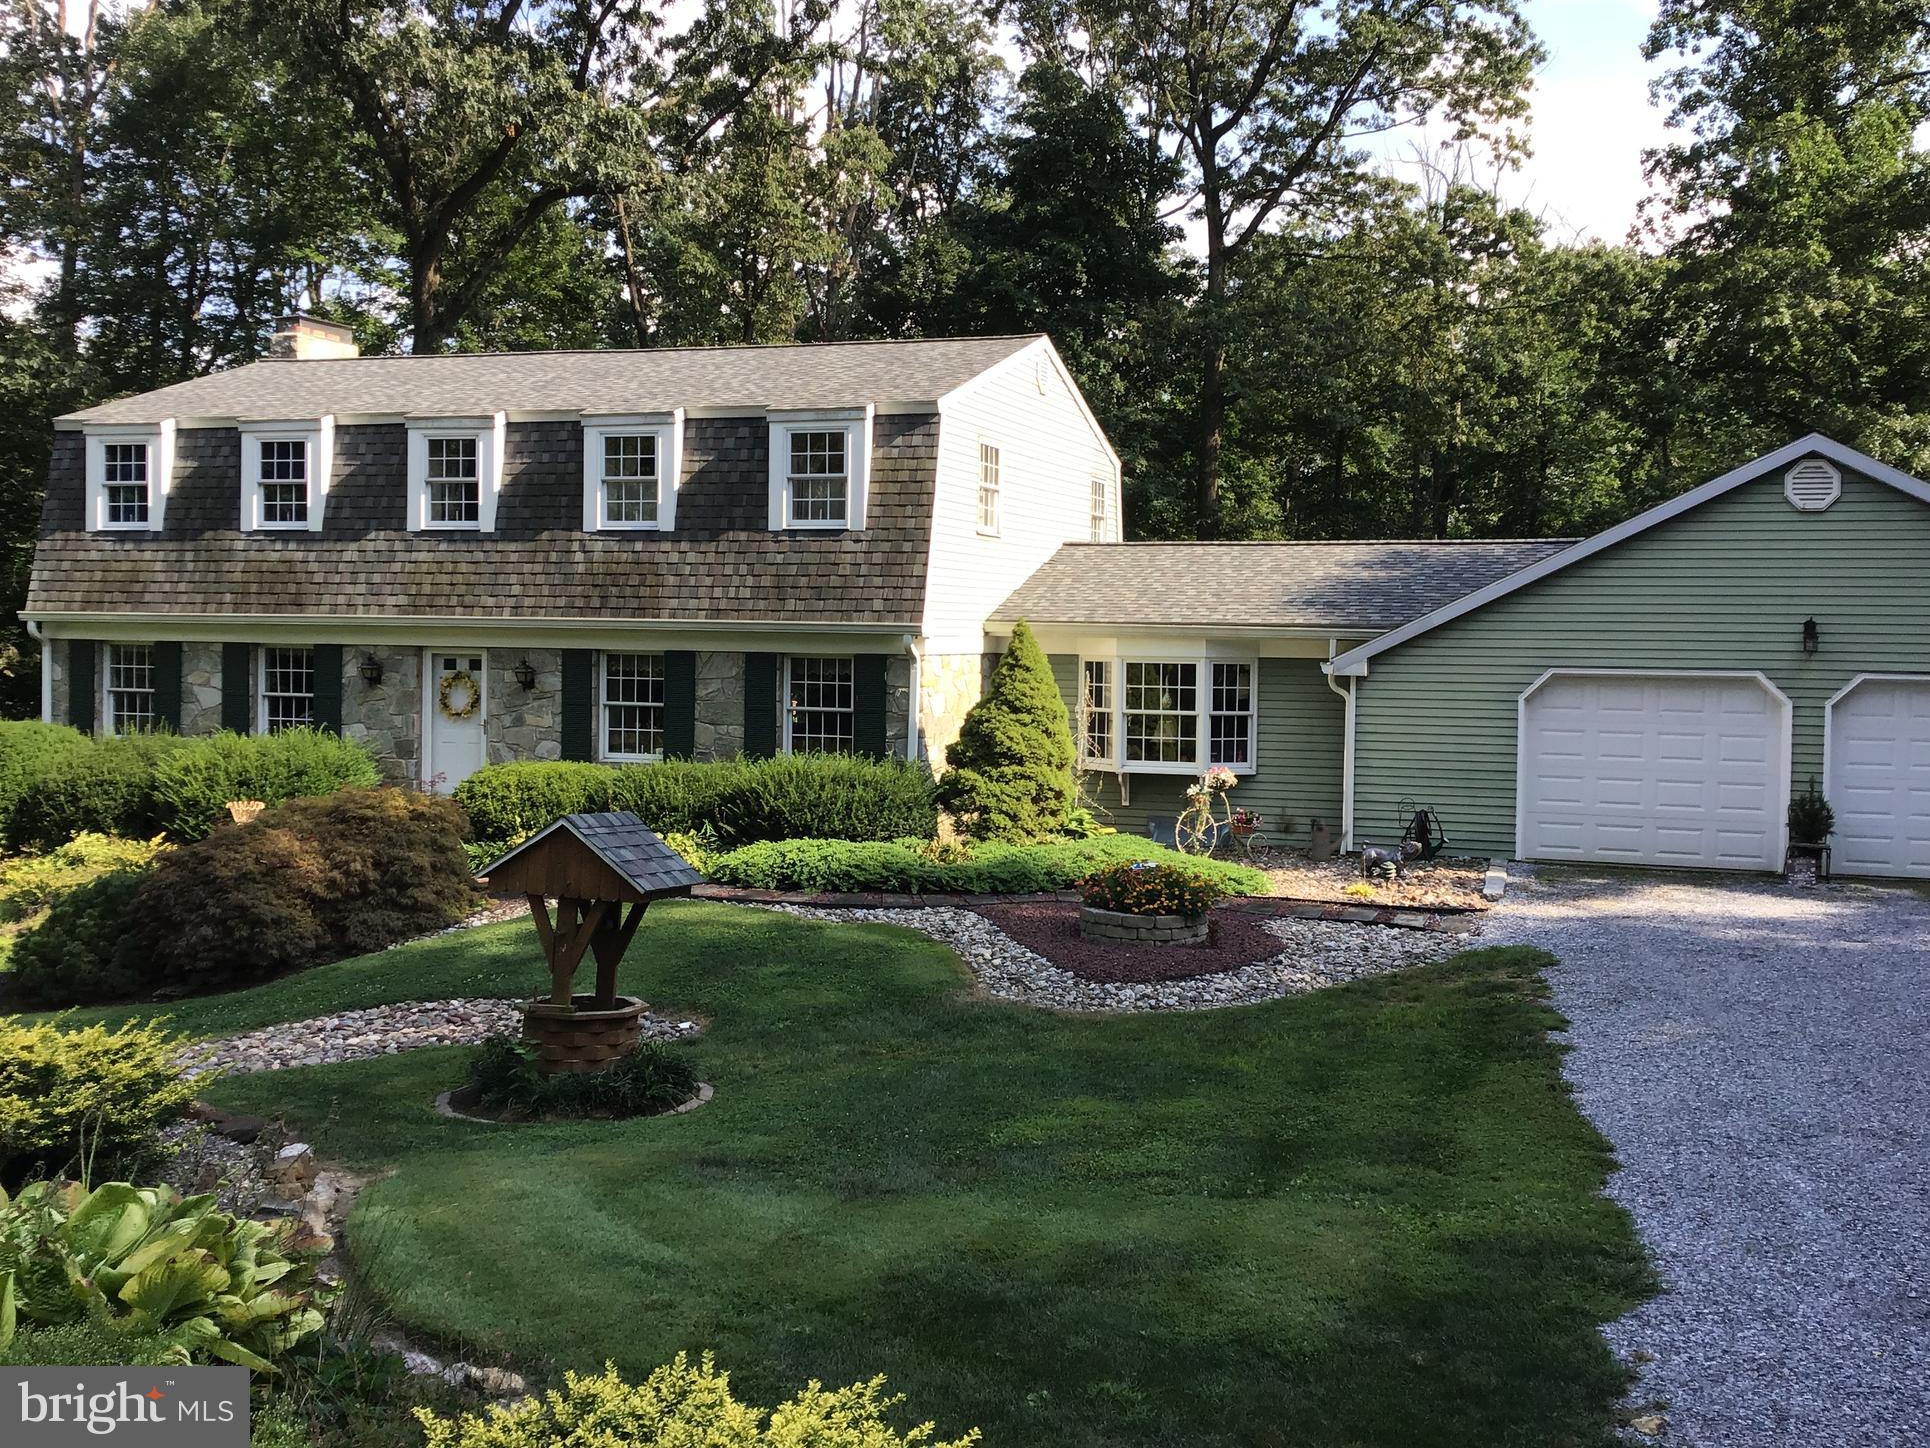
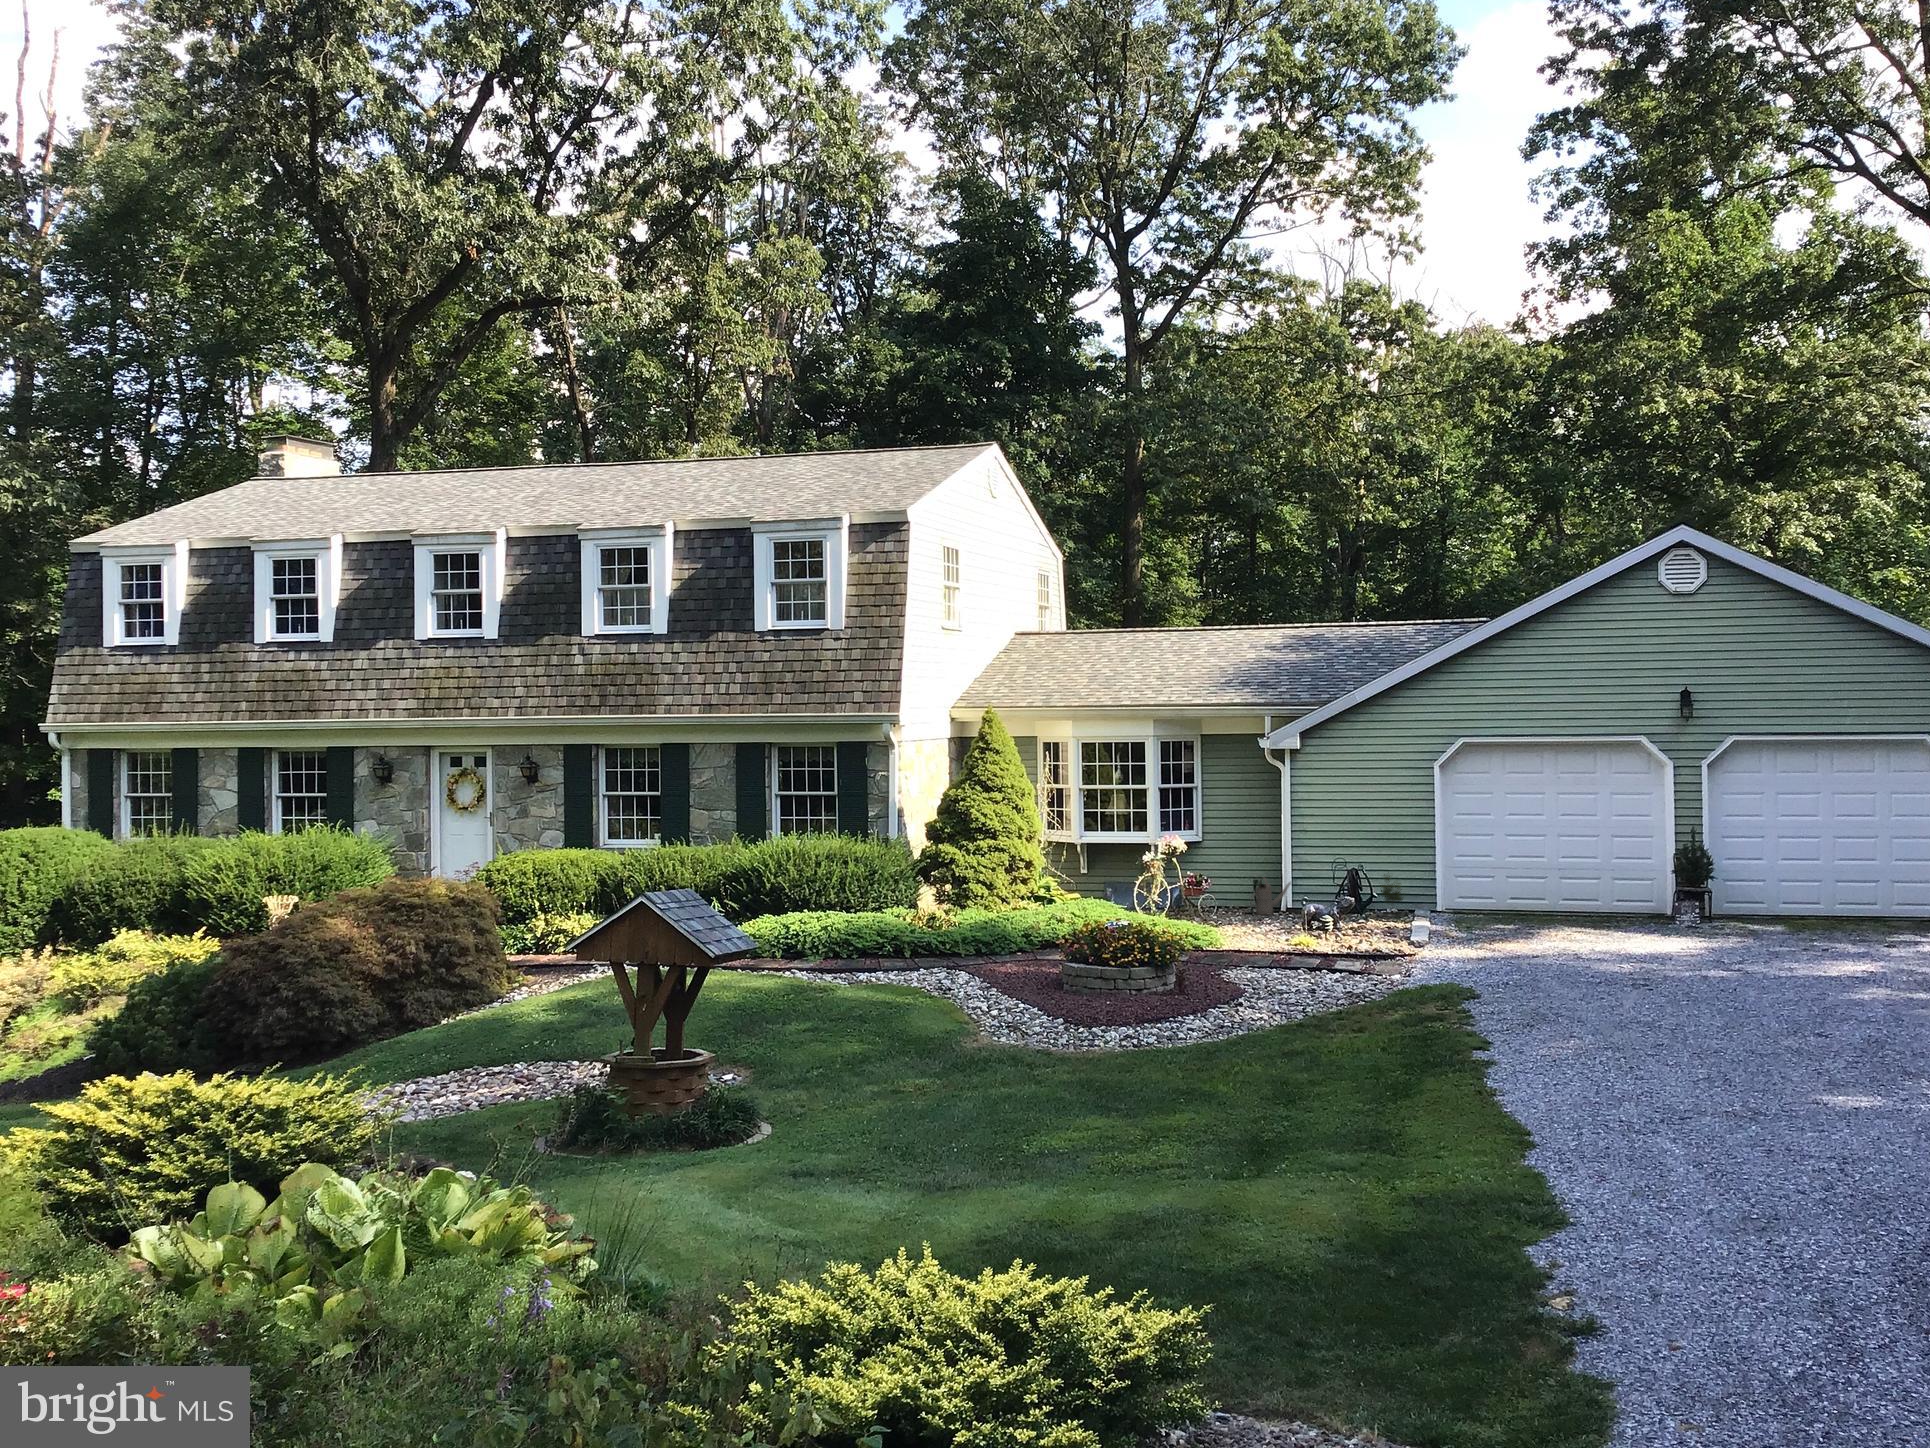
potted tree: present [1273,807,1299,849] -> present [1380,872,1404,917]

